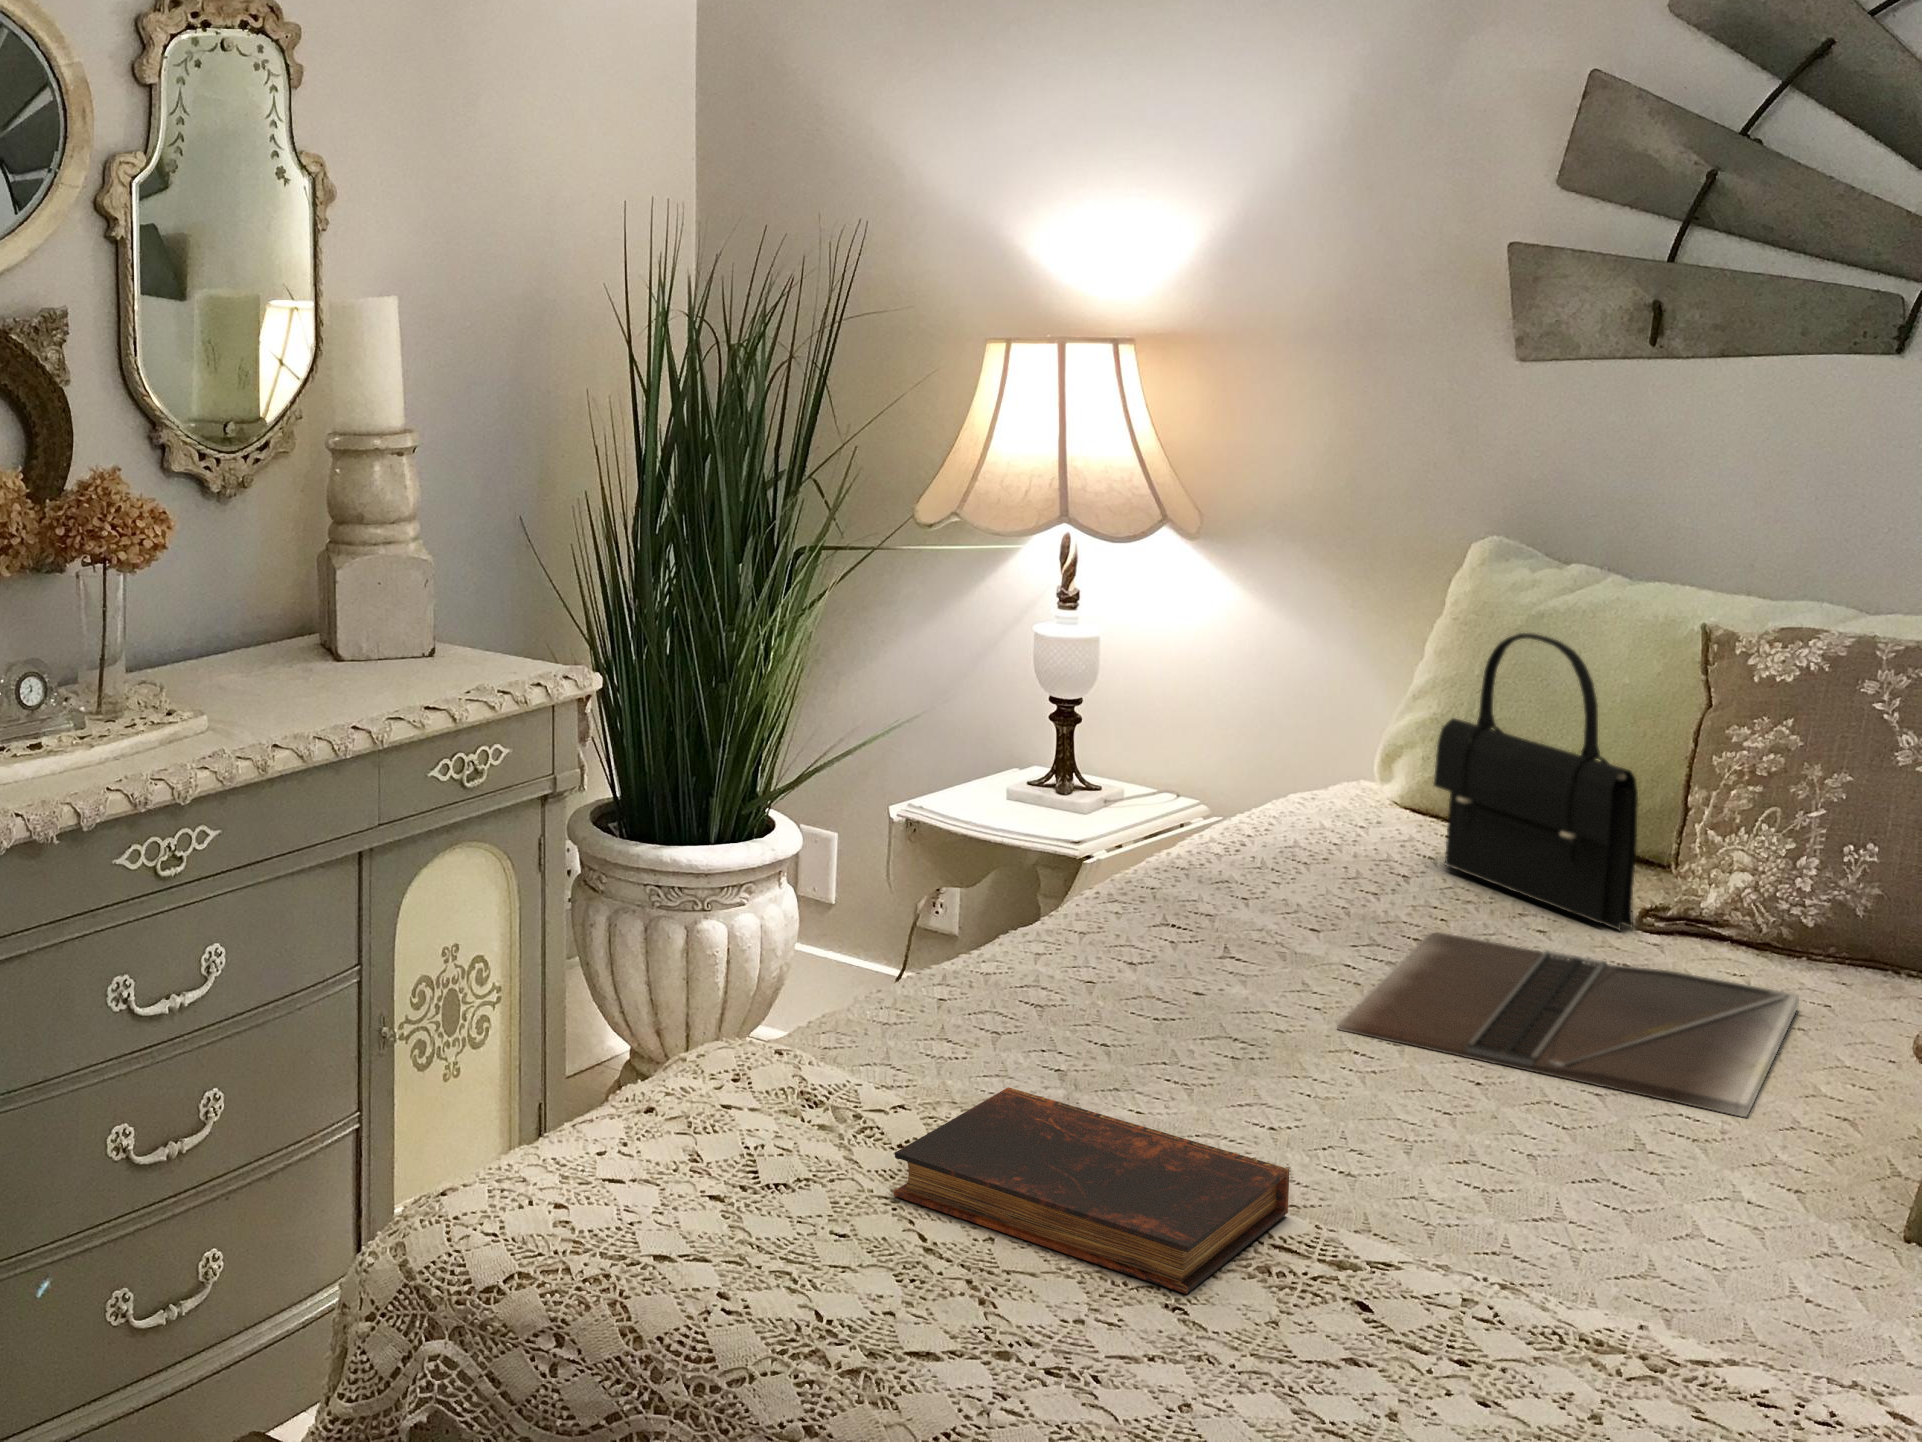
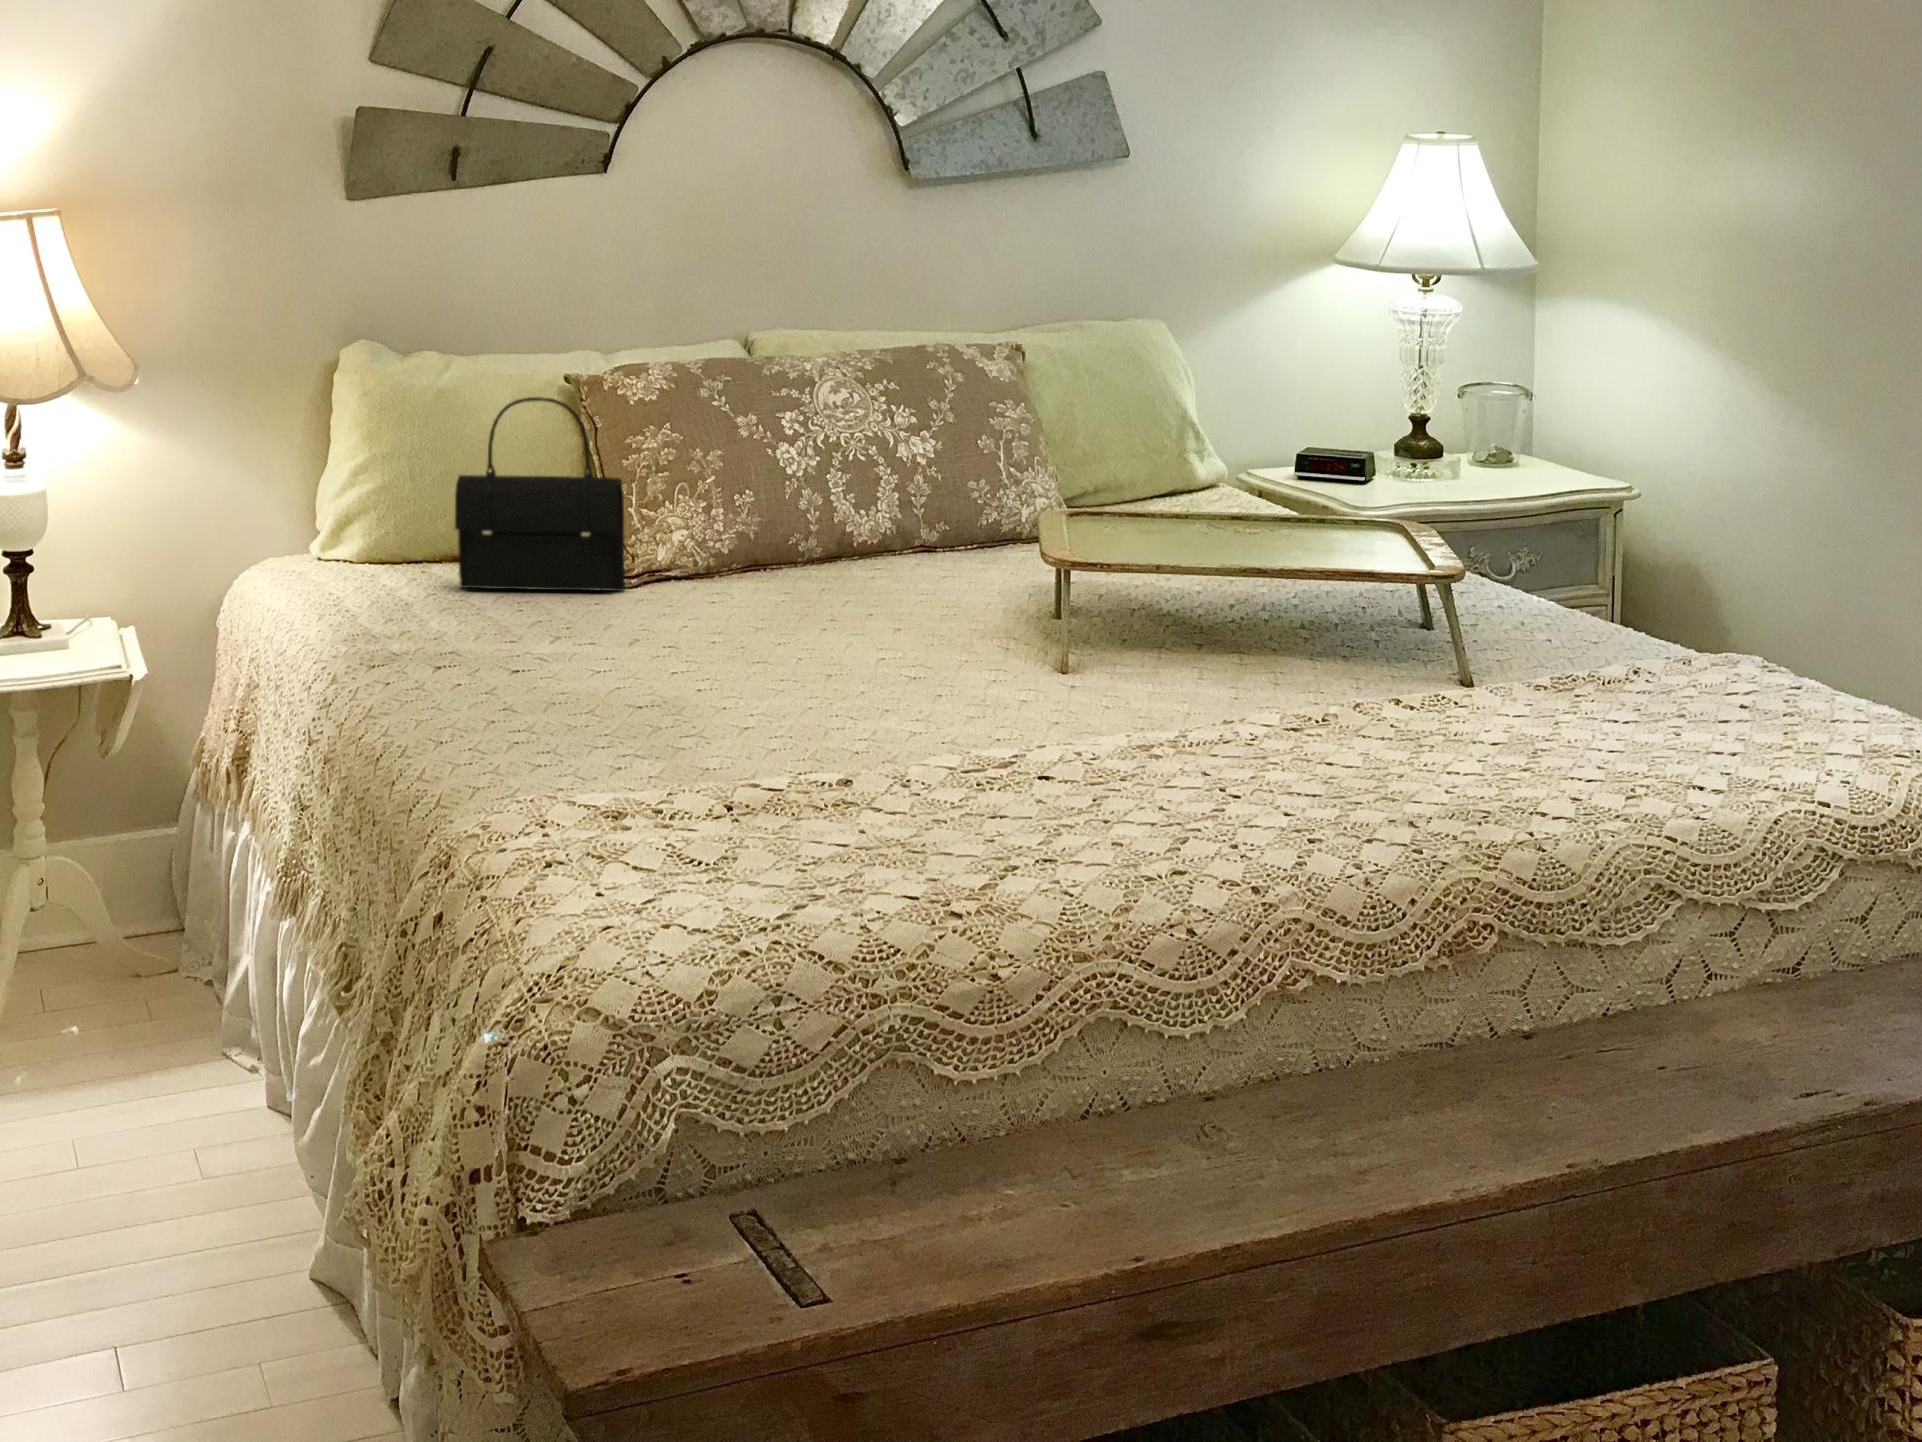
laptop: present [1337,932,1799,1117] -> none [570,589,896,684]
book: present [894,1087,1289,1294] -> none [711,734,974,840]

